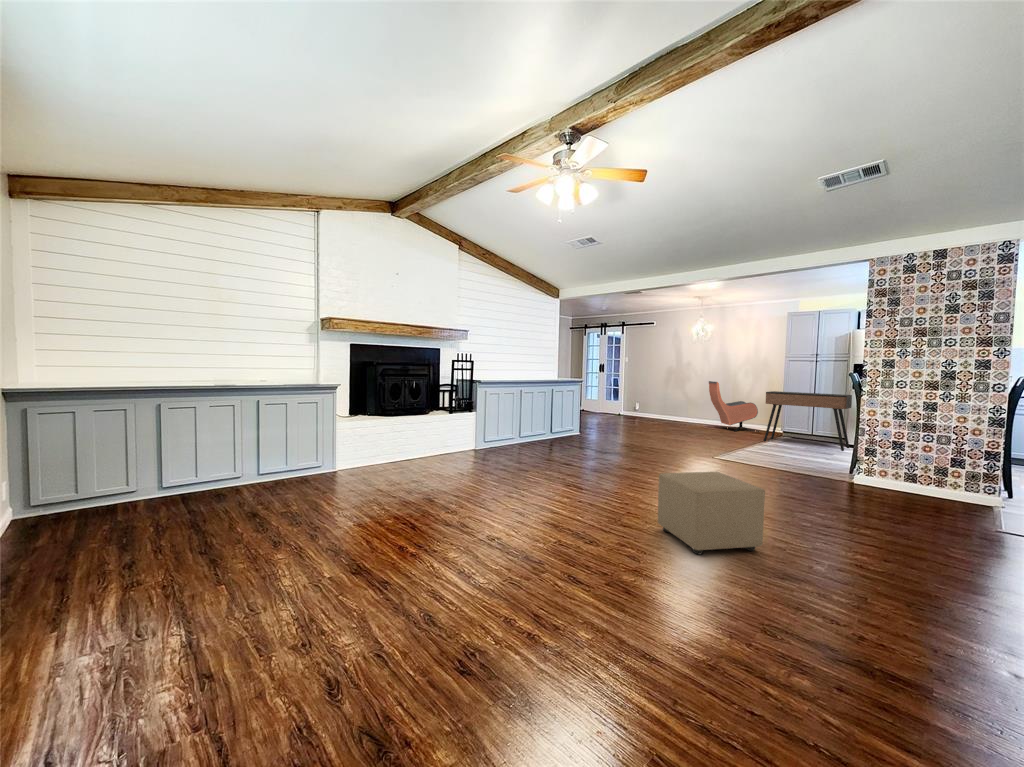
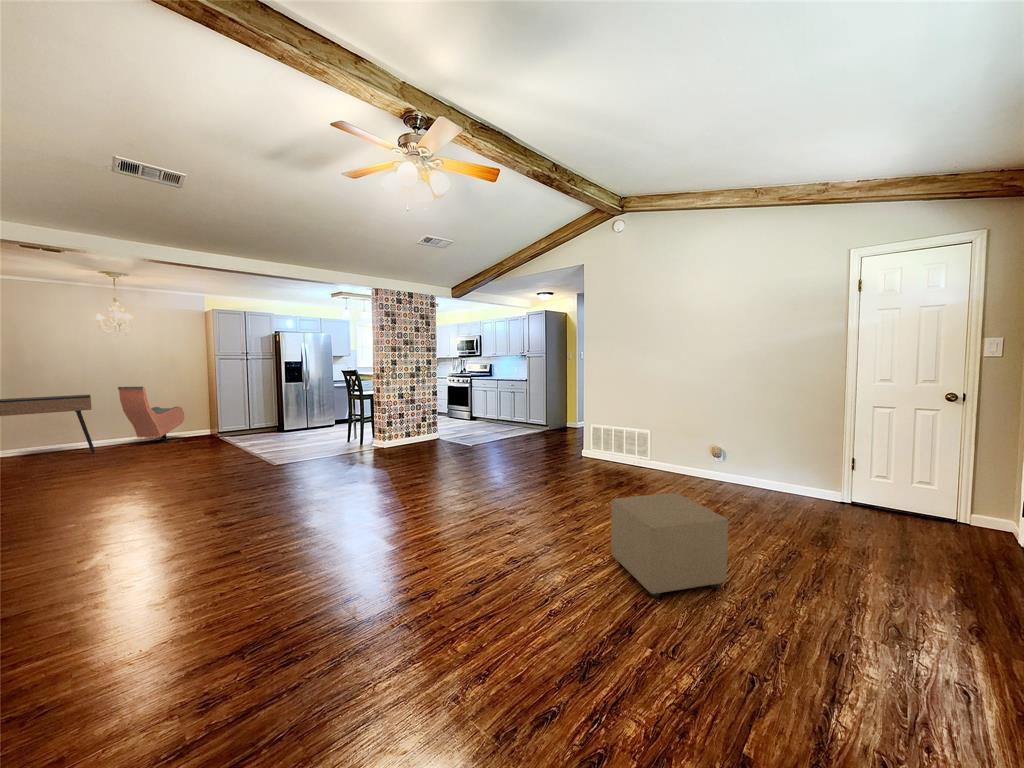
console table: present [764,391,852,451] -> present [0,395,95,453]
ottoman: present [658,472,765,554] -> present [611,493,728,598]

